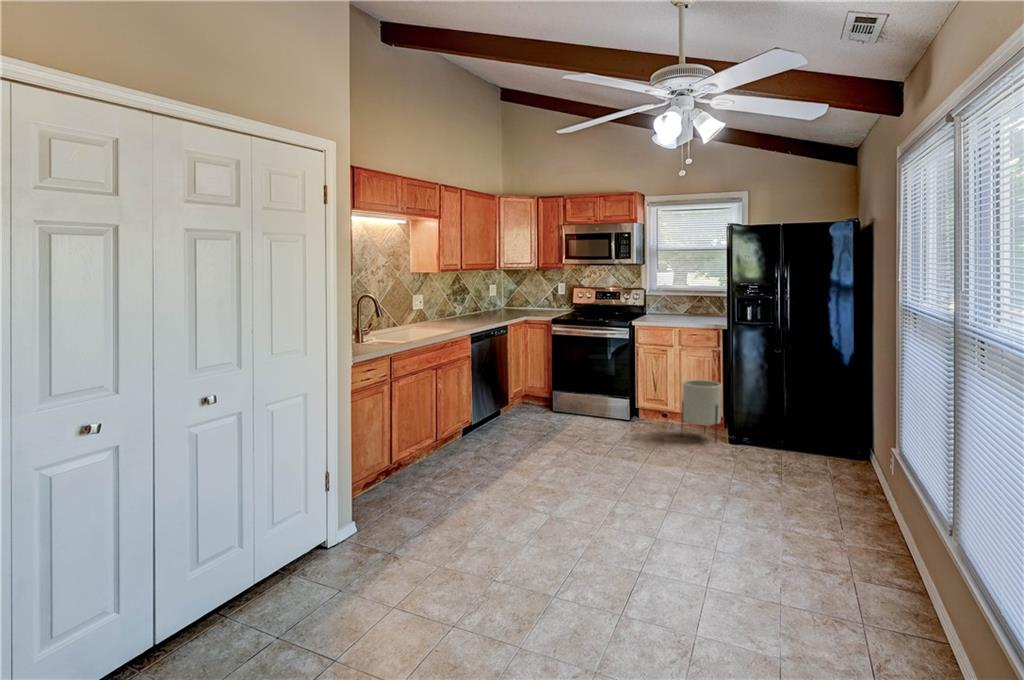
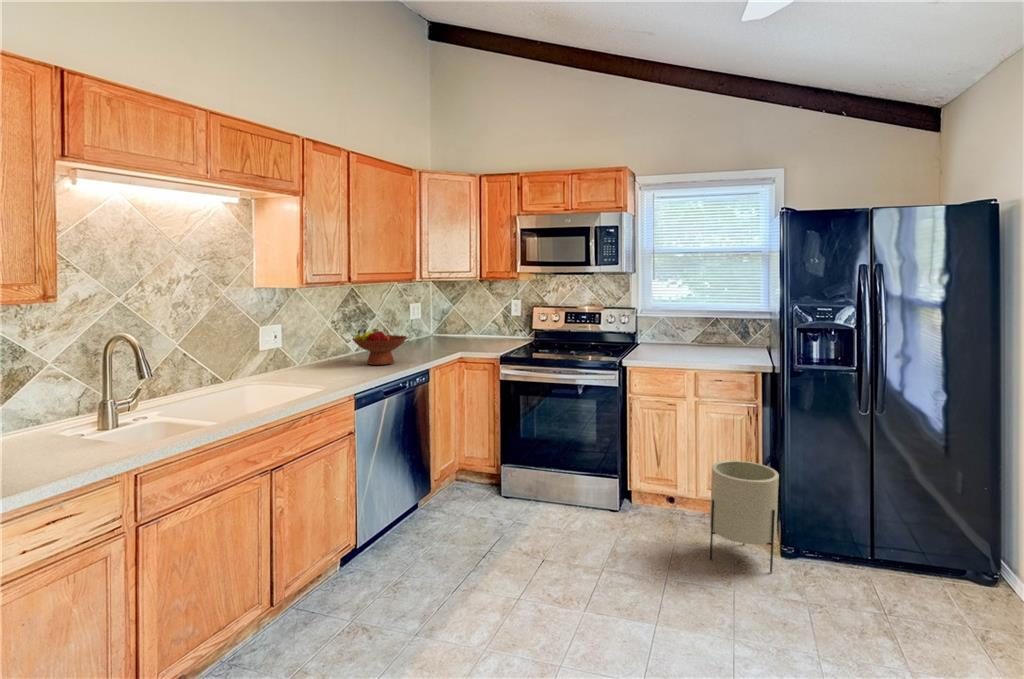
fruit bowl: none [461,299,495,321] -> present [352,329,407,365]

